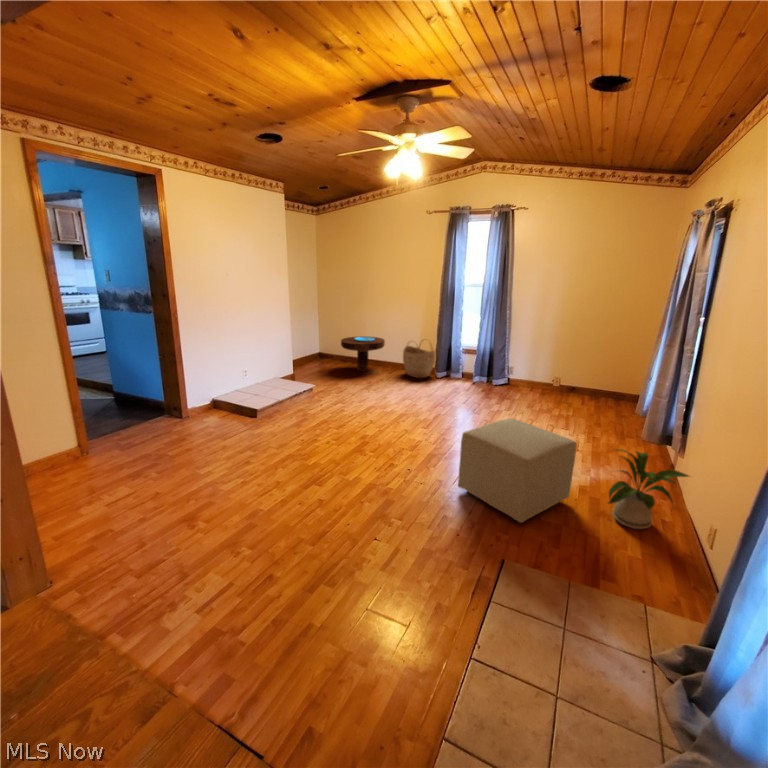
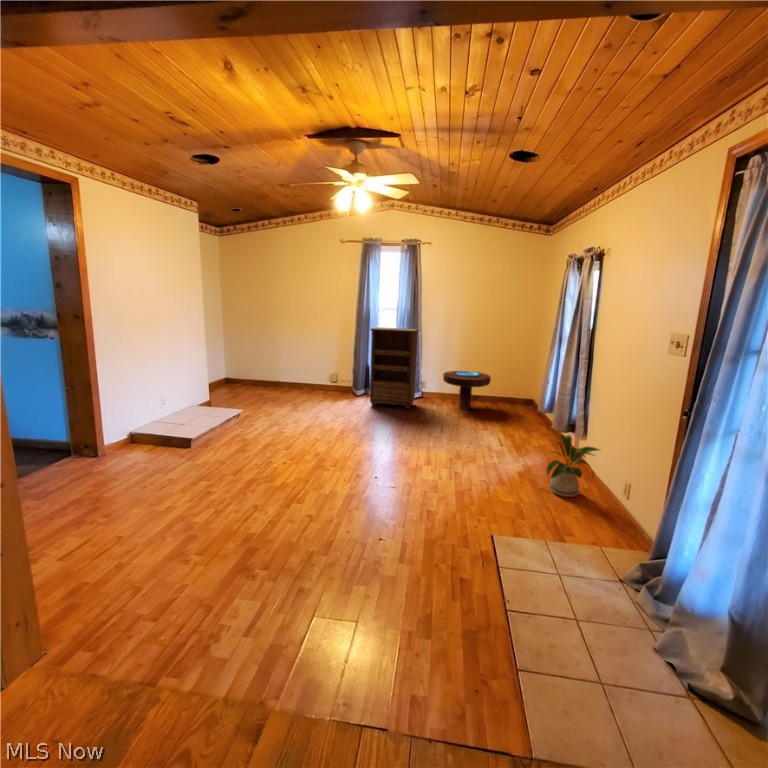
bookshelf: none [446,306,505,396] -> present [370,327,419,409]
side table: present [341,336,385,371] -> present [443,371,491,409]
woven basket: present [403,345,435,378] -> none [322,360,354,398]
ottoman: present [458,418,576,522] -> none [424,419,519,504]

